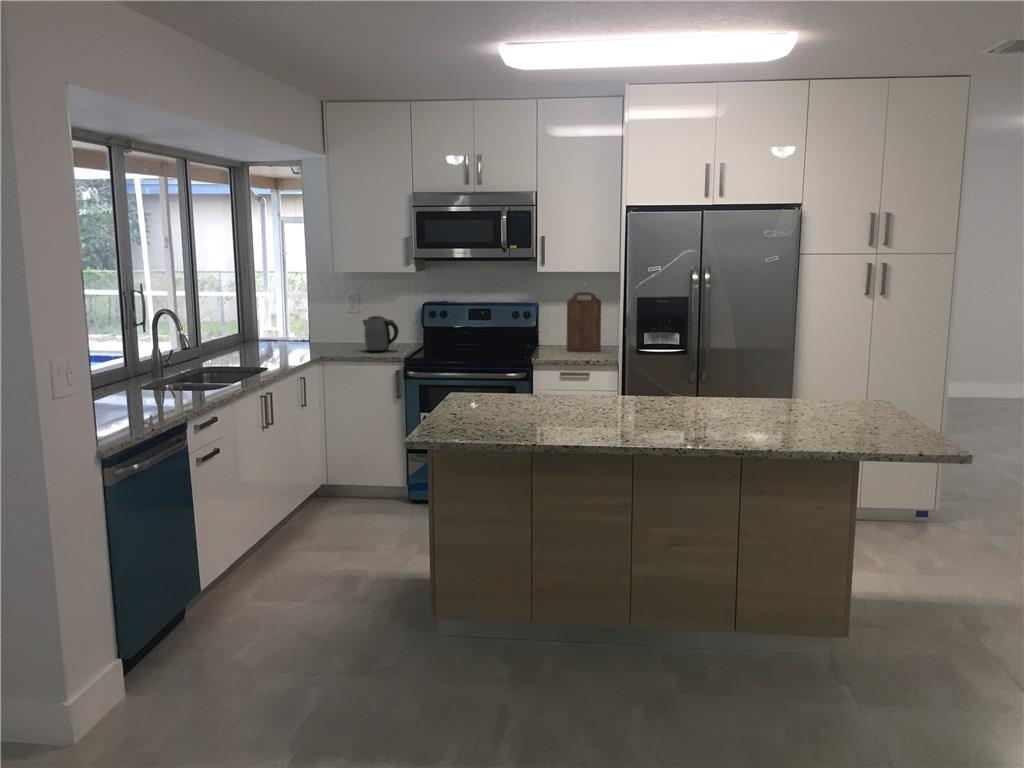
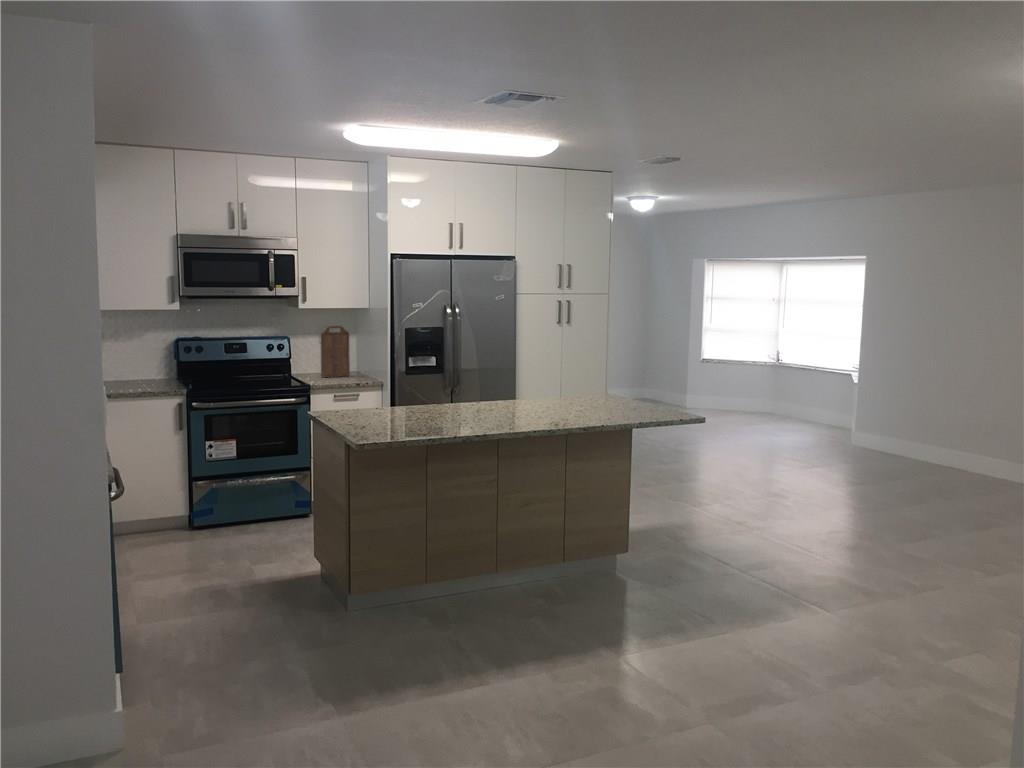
kettle: present [363,316,399,352] -> none [123,353,163,388]

